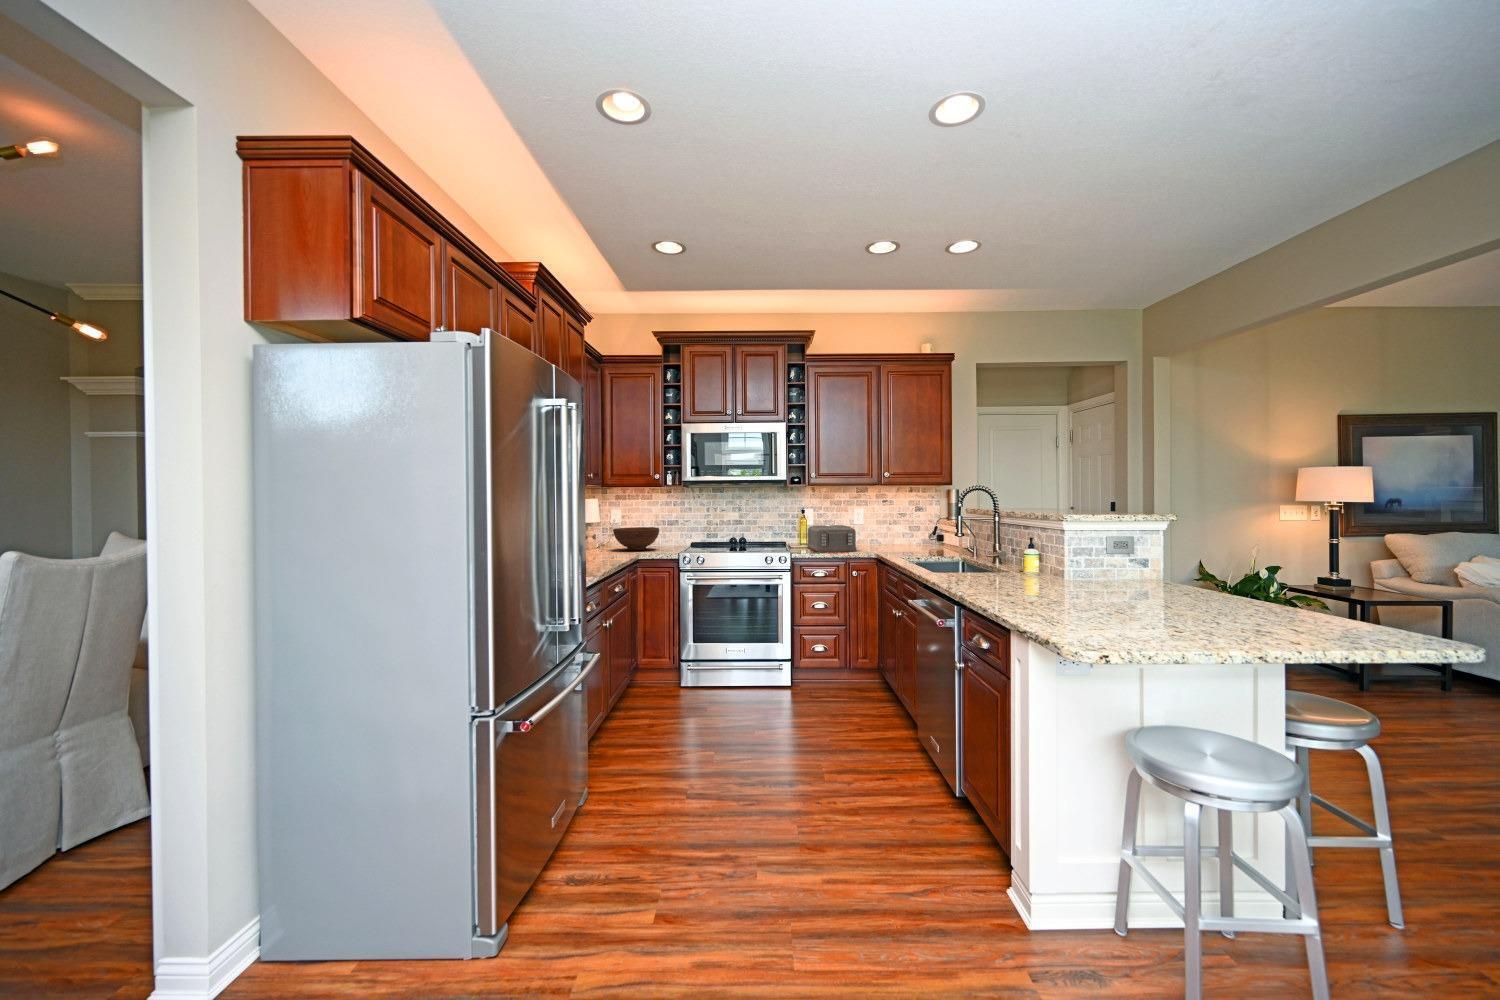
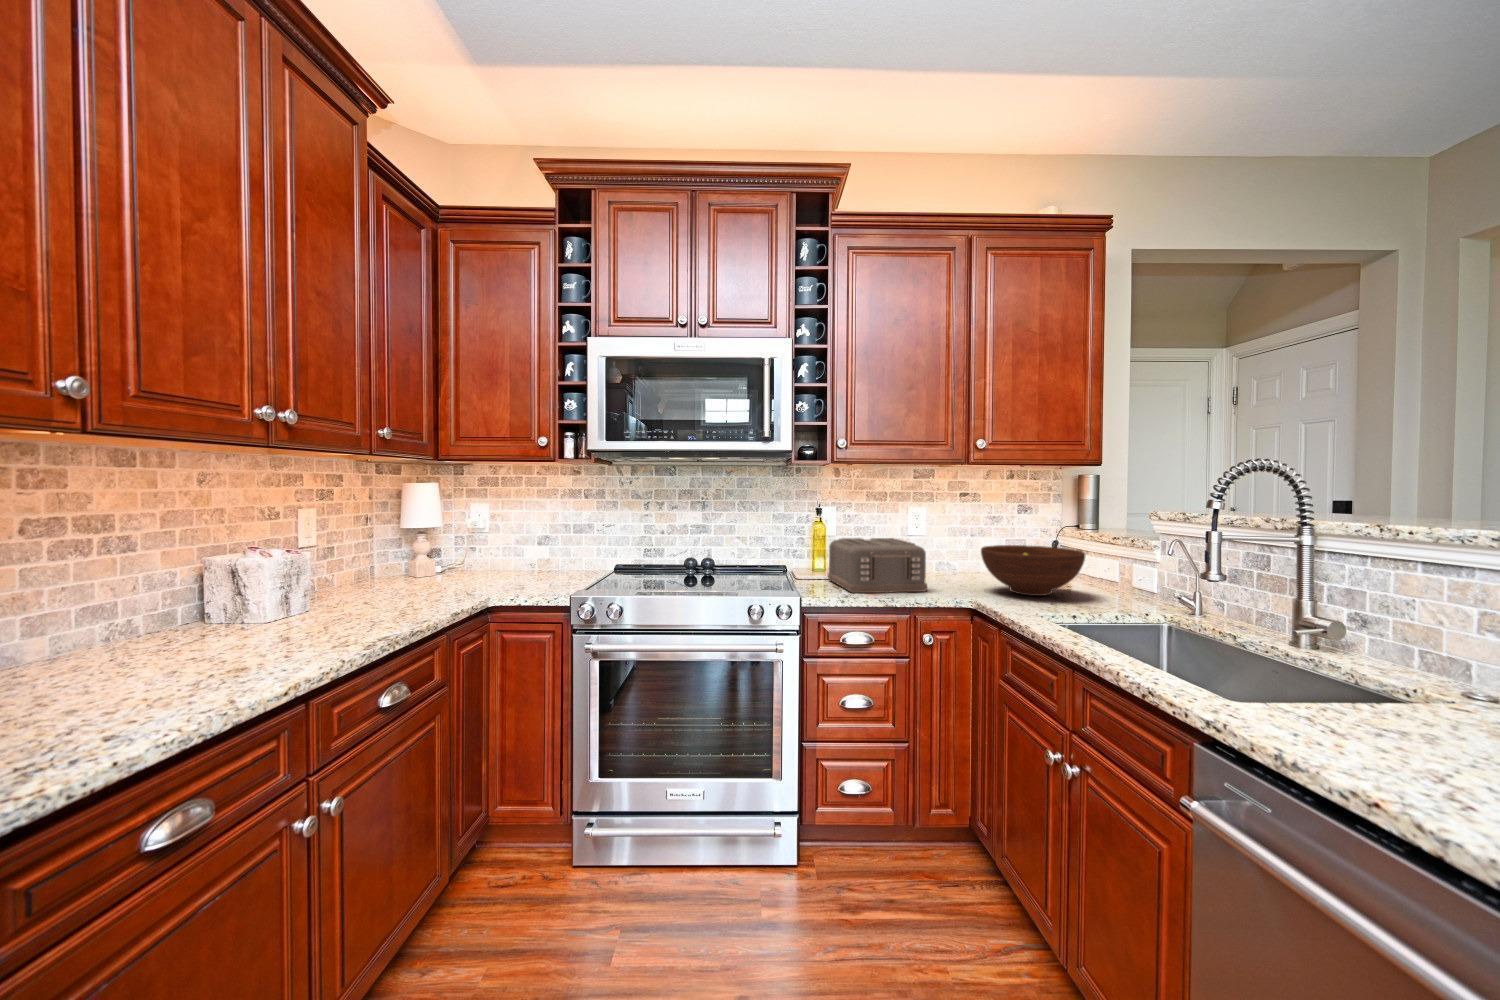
fruit bowl: present [613,527,659,550] -> present [981,545,1085,596]

